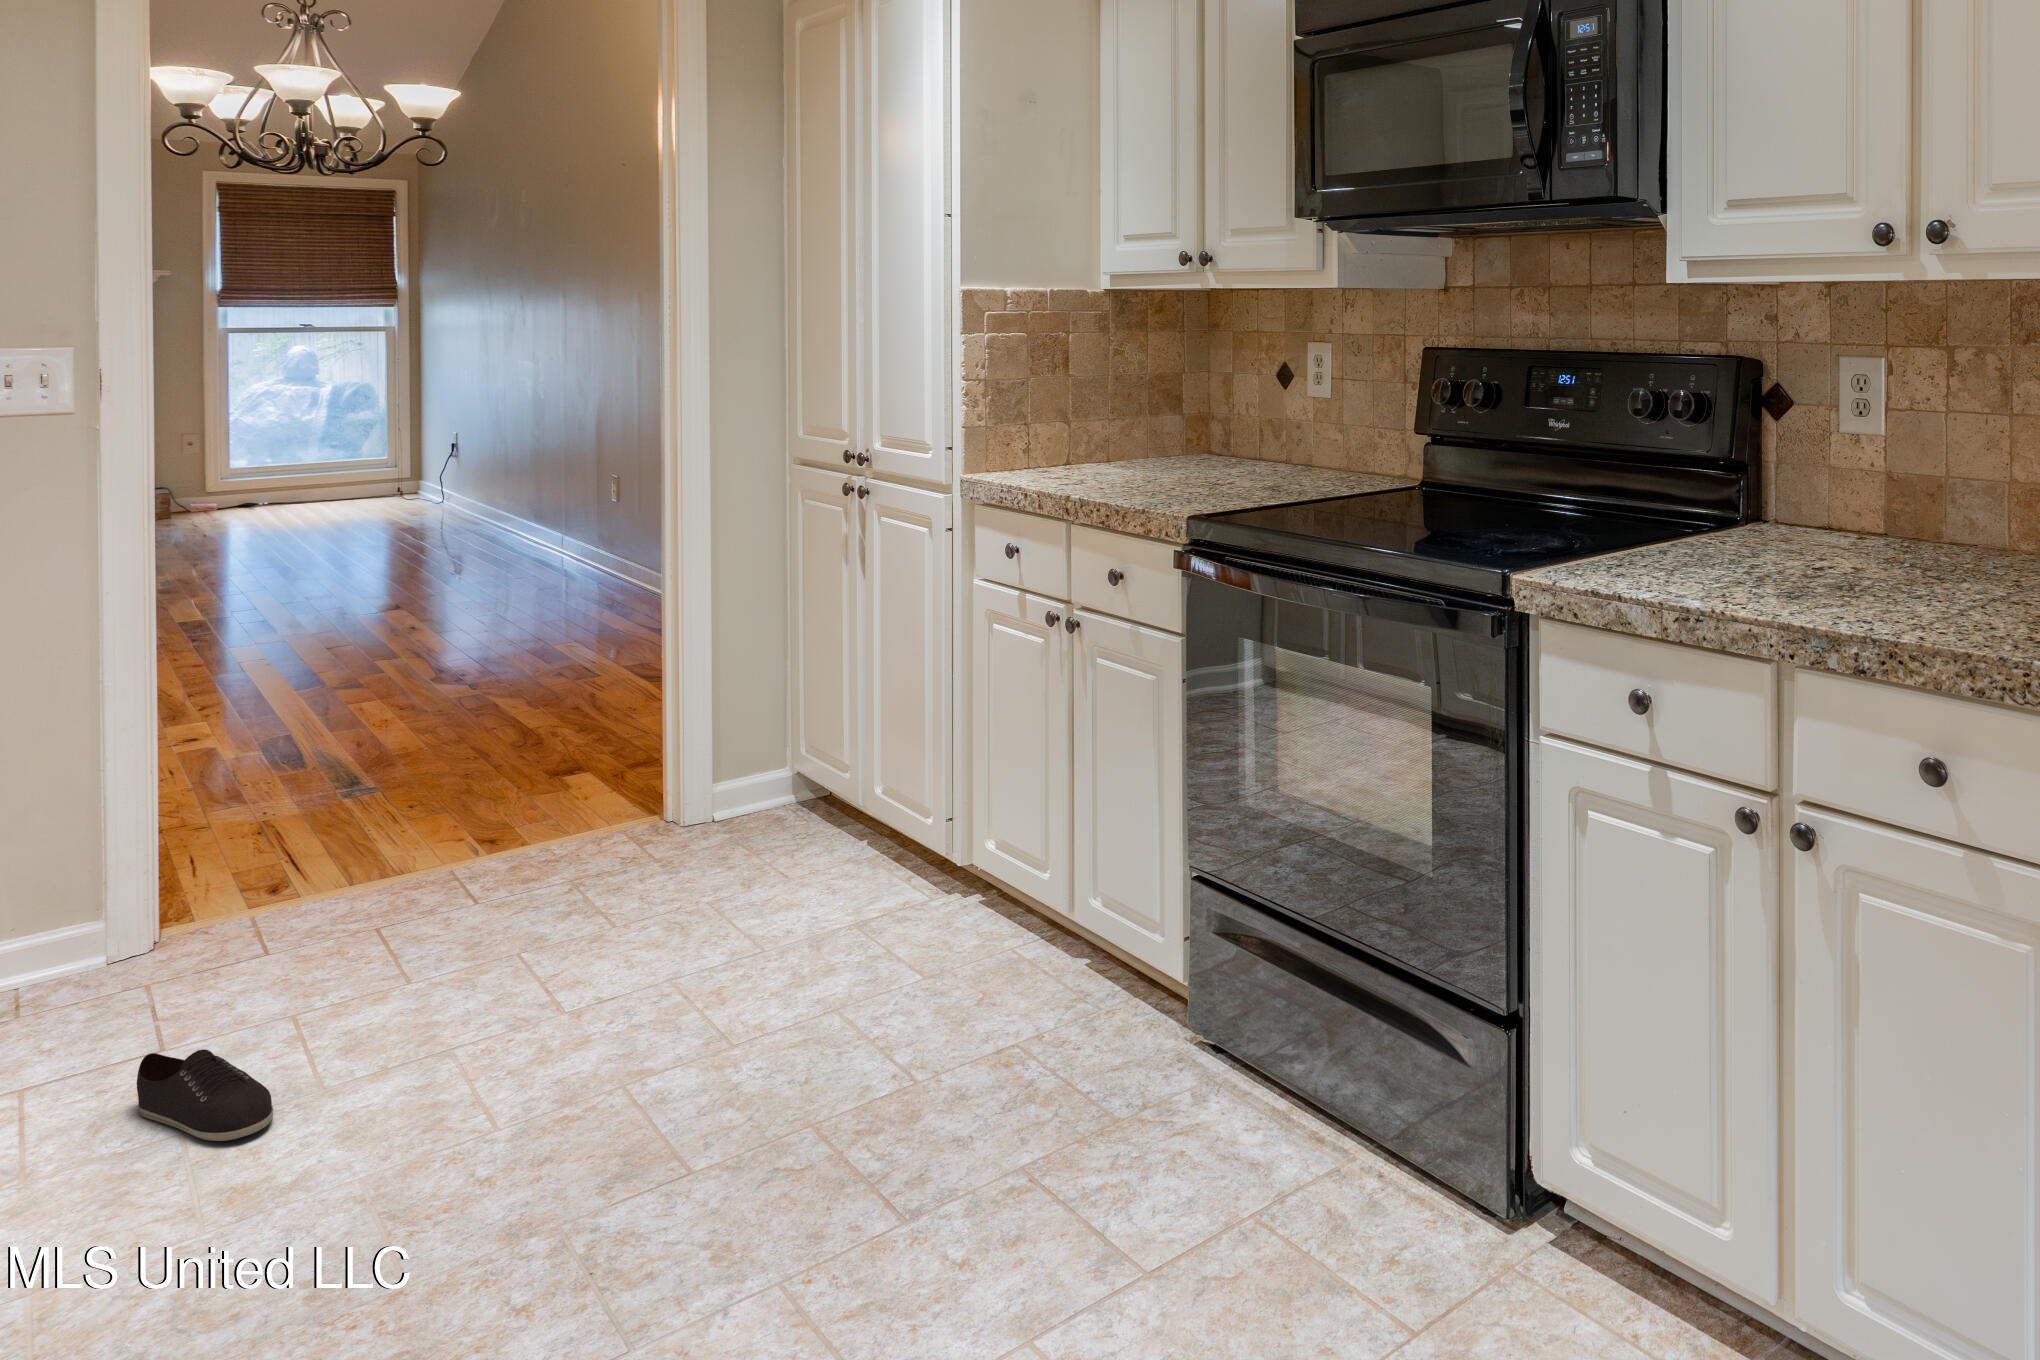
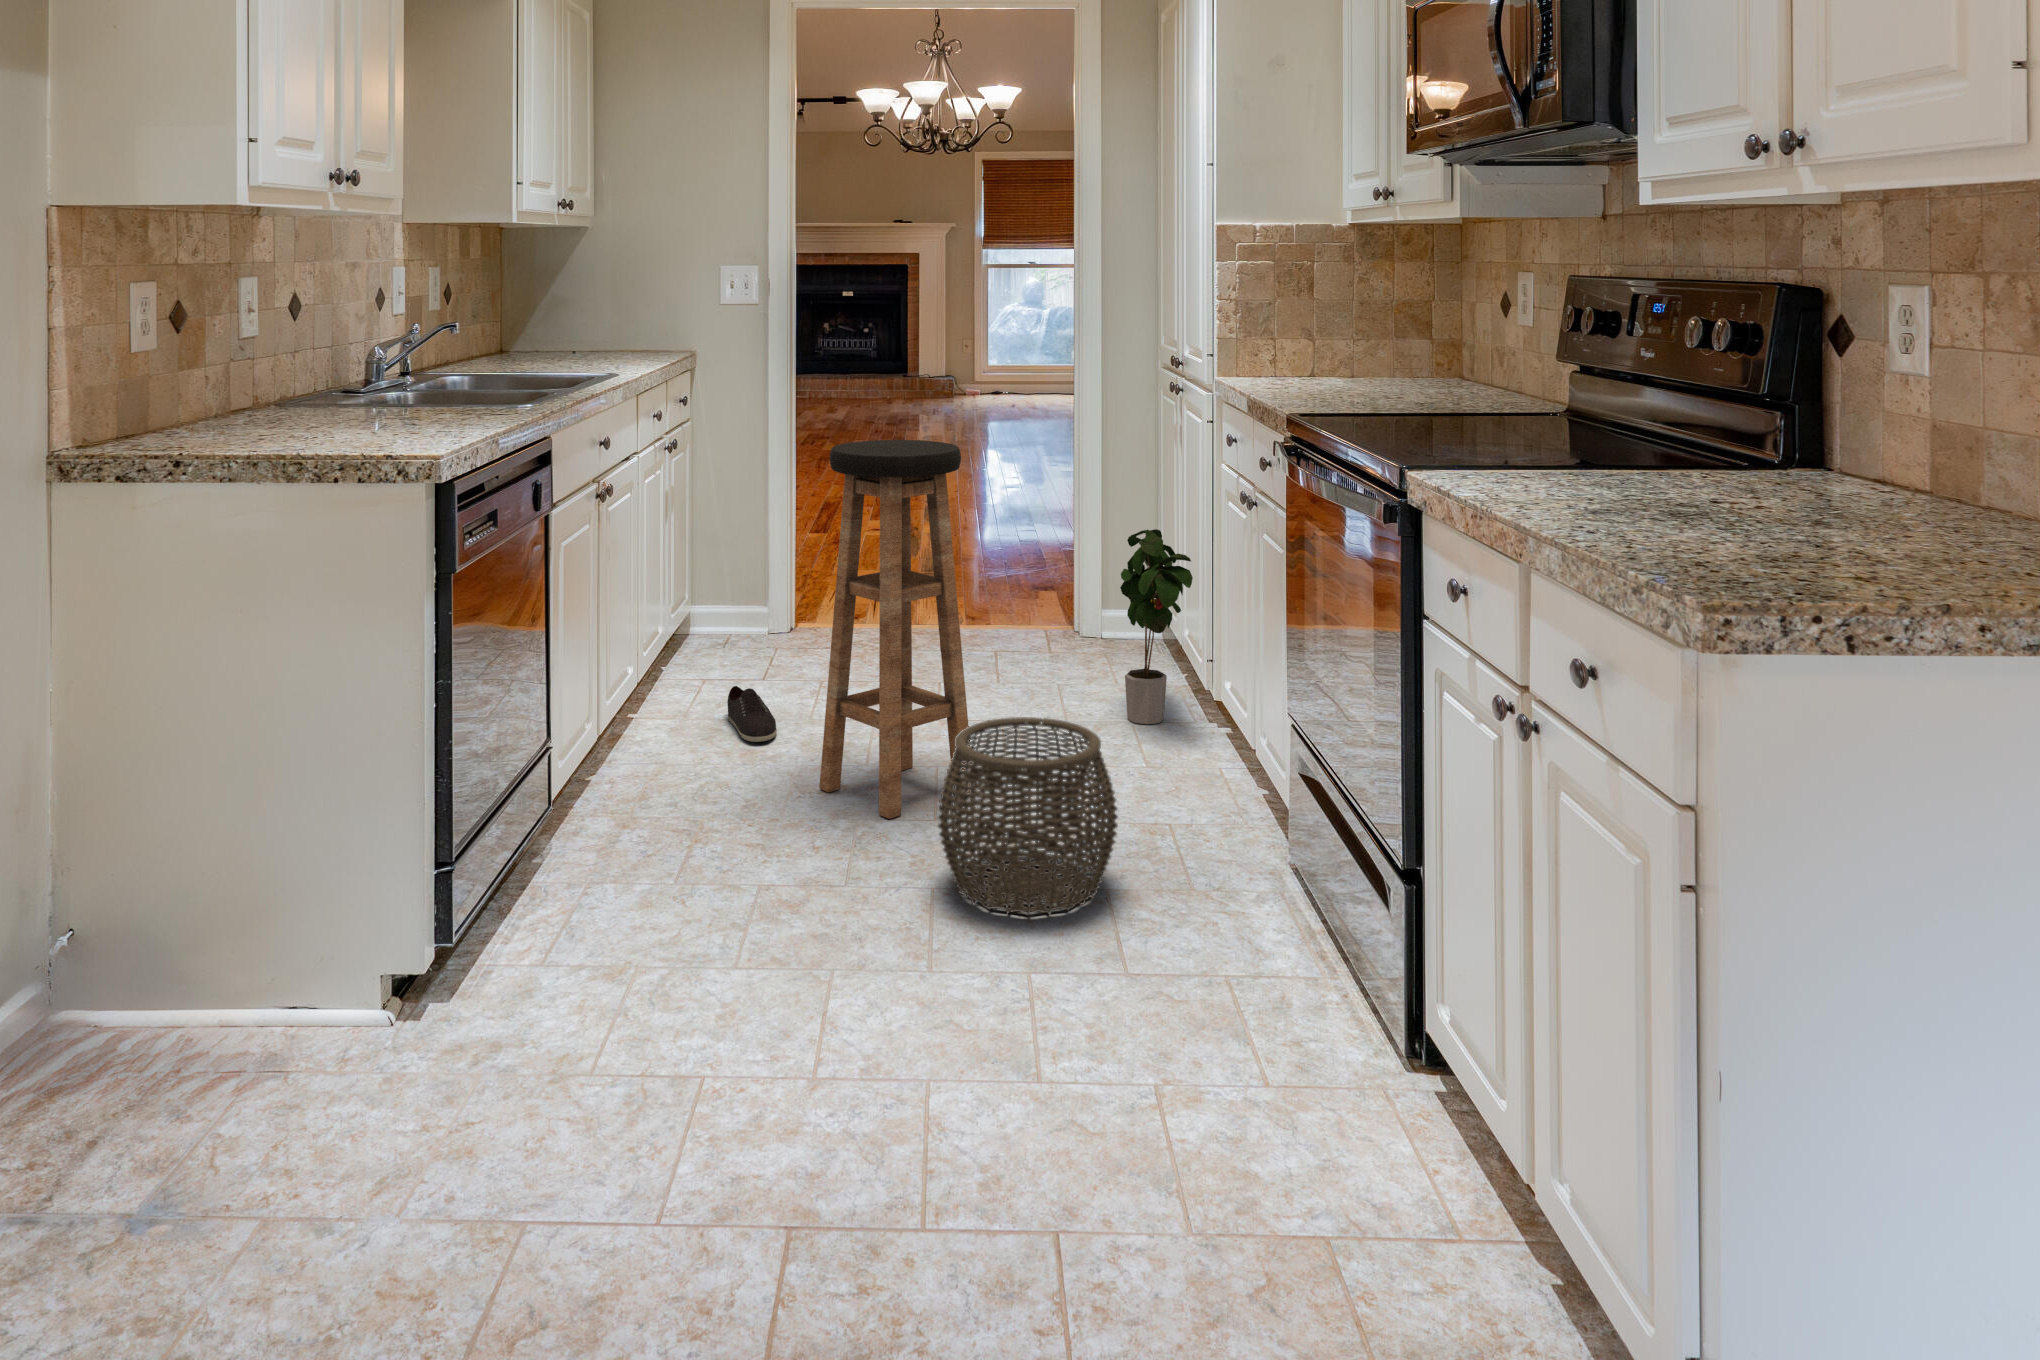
bar stool: none [436,598,707,1179] -> present [819,440,972,819]
potted plant: none [806,667,938,919] -> present [1120,529,1193,724]
woven basket: none [768,951,1034,1257] -> present [938,717,1118,915]

